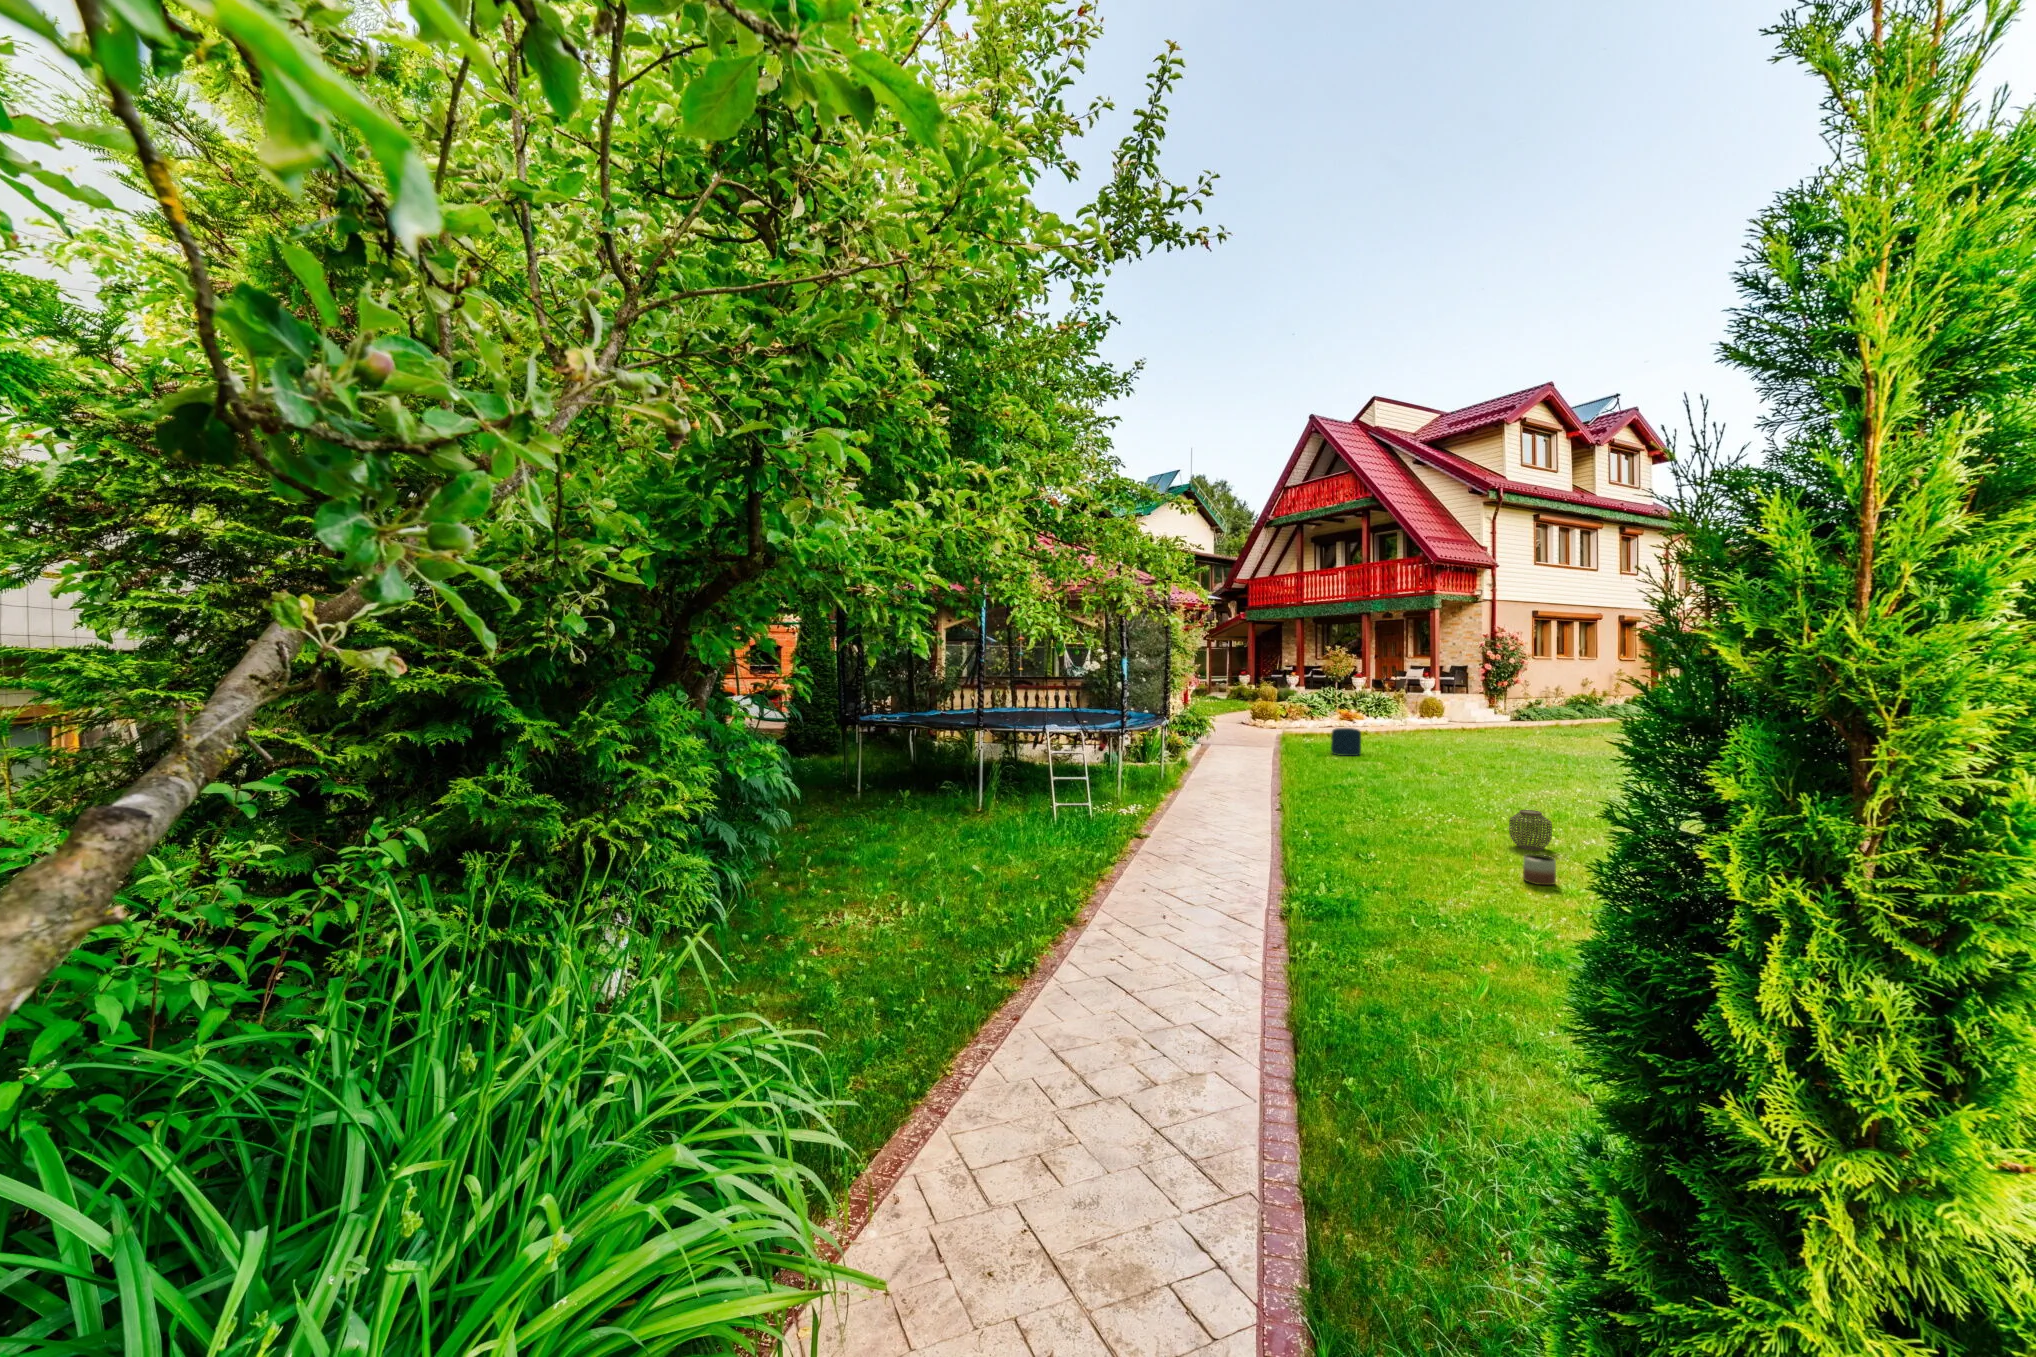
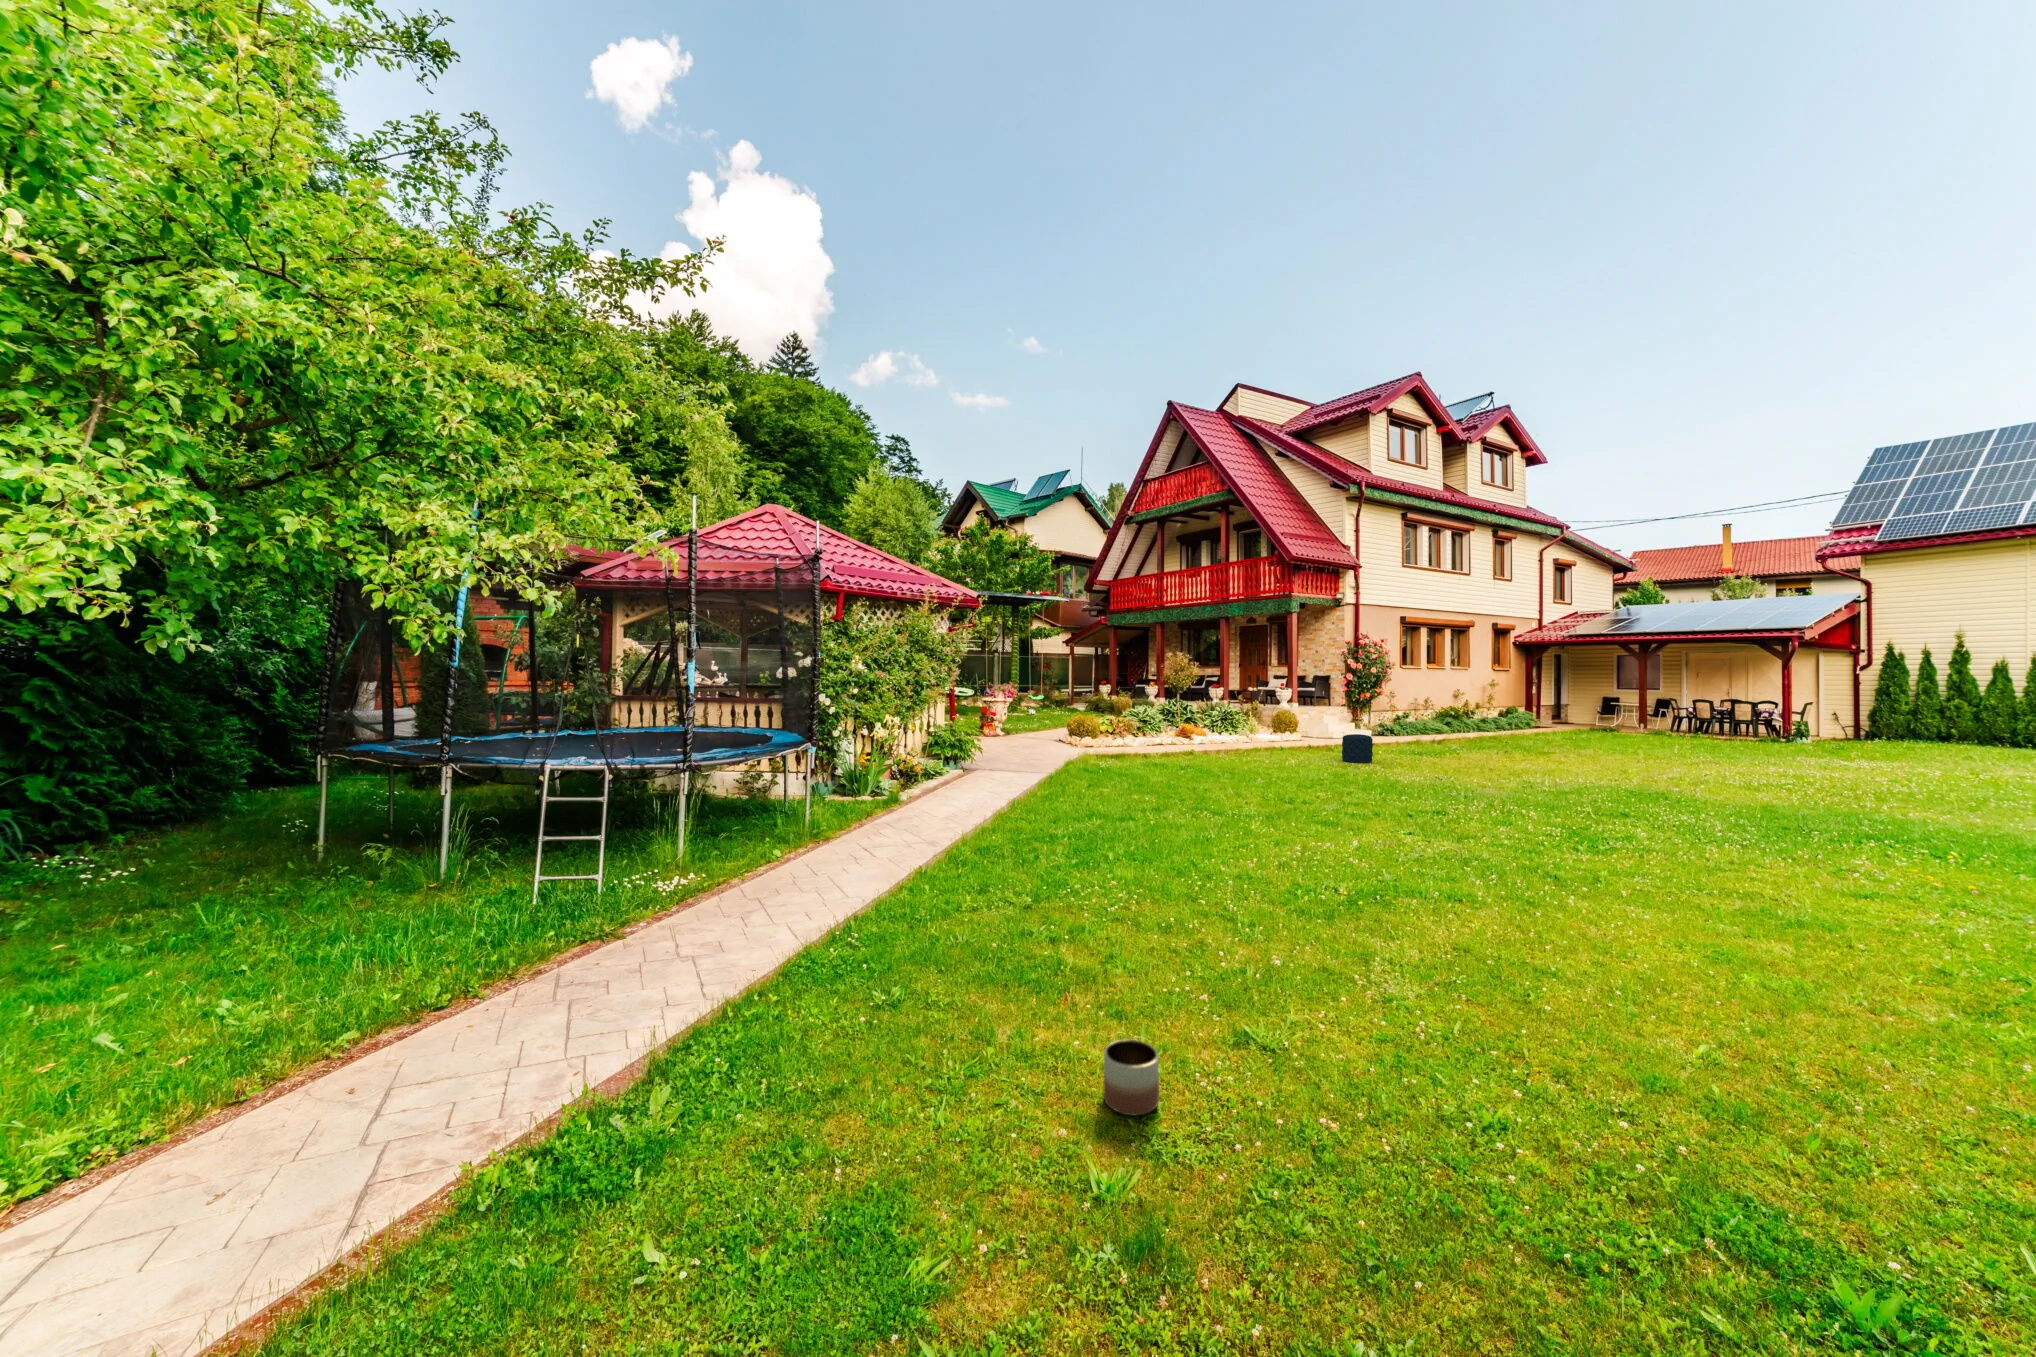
pouf: present [1331,728,1361,756] -> present [1342,734,1373,763]
woven basket: present [1509,810,1552,851] -> none [1172,915,1235,990]

